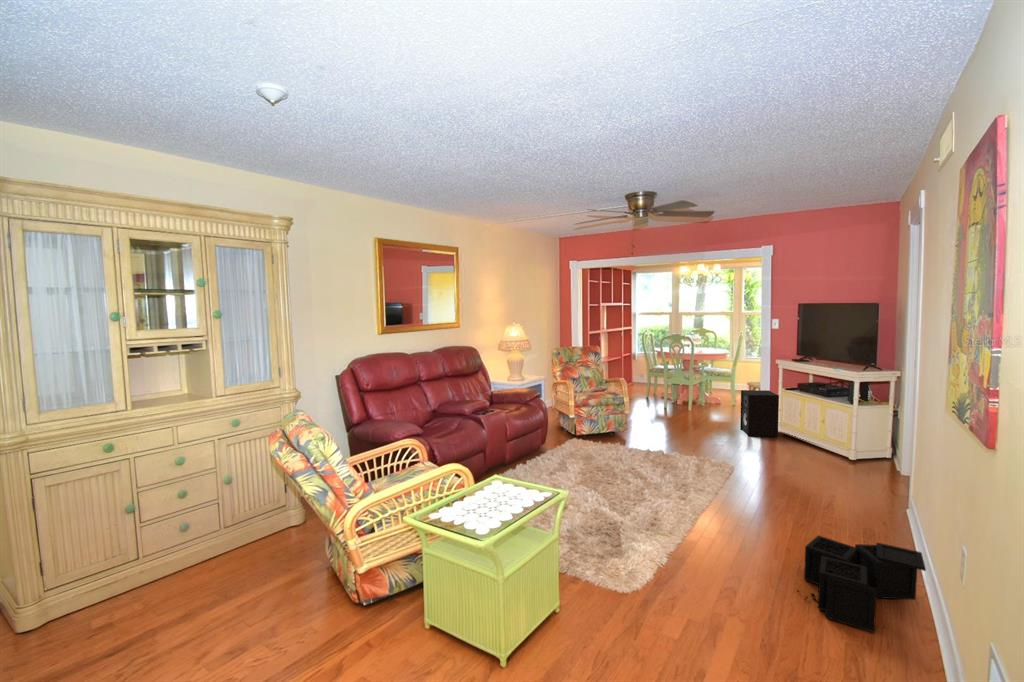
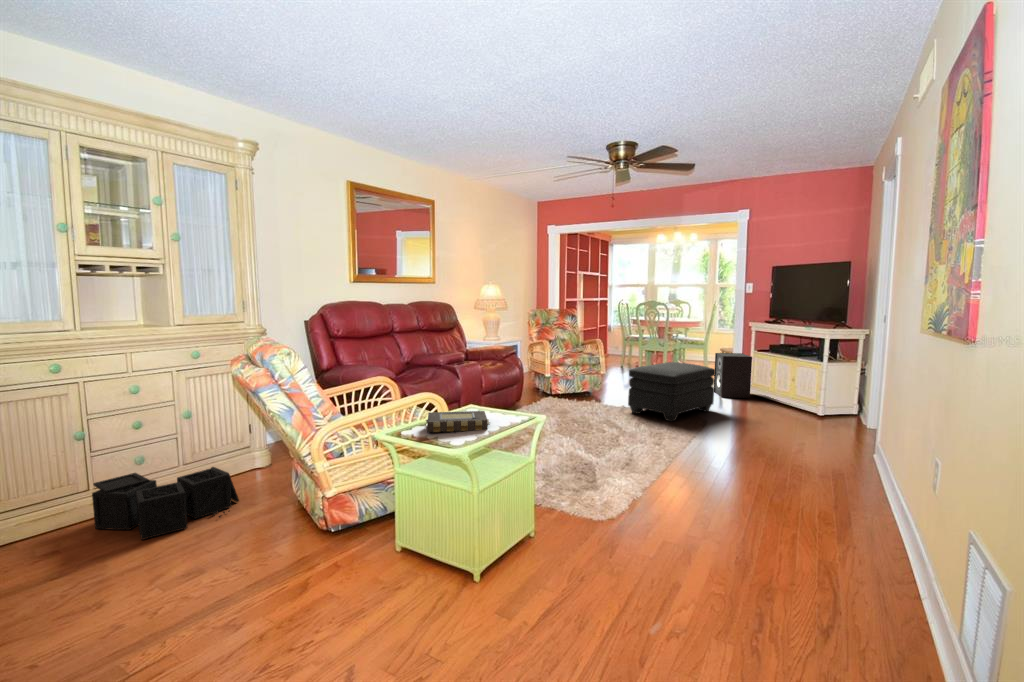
ottoman: none [653,404,741,468] -> present [628,362,715,421]
book: none [451,488,514,515] -> present [426,411,490,432]
storage bin: present [797,536,926,632] -> present [92,467,239,540]

